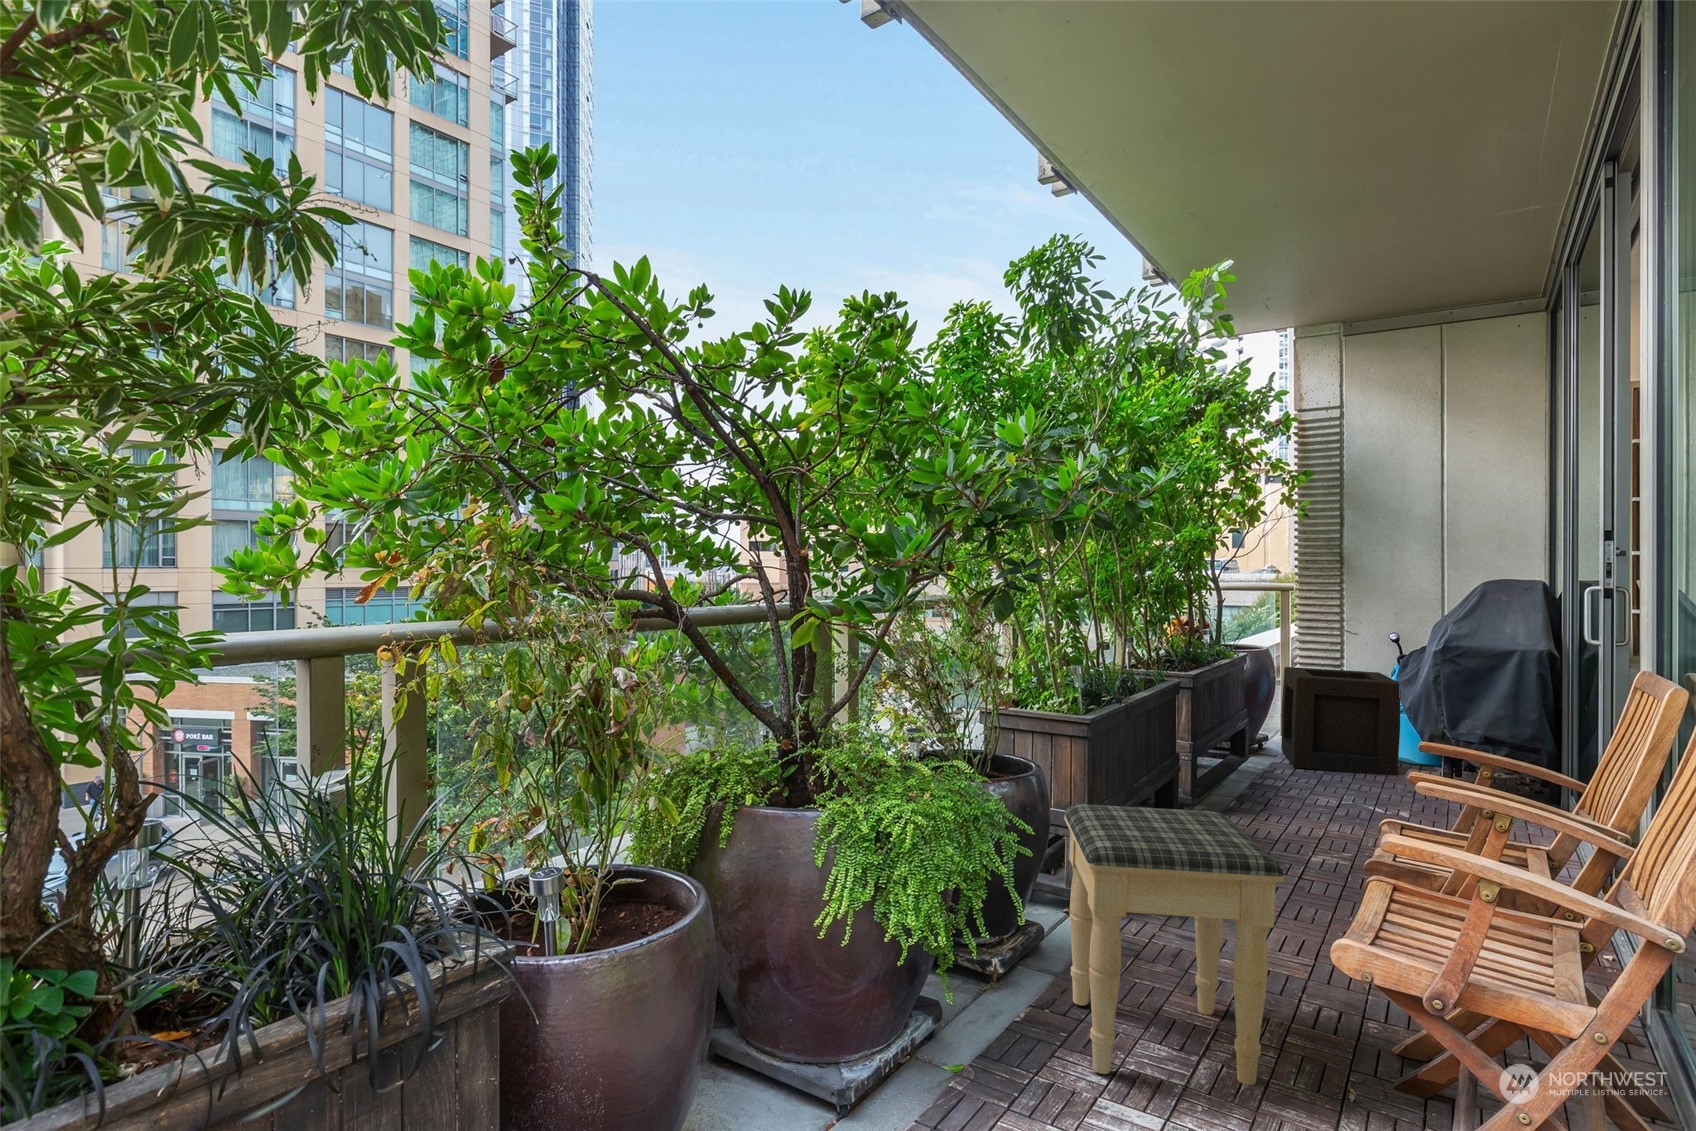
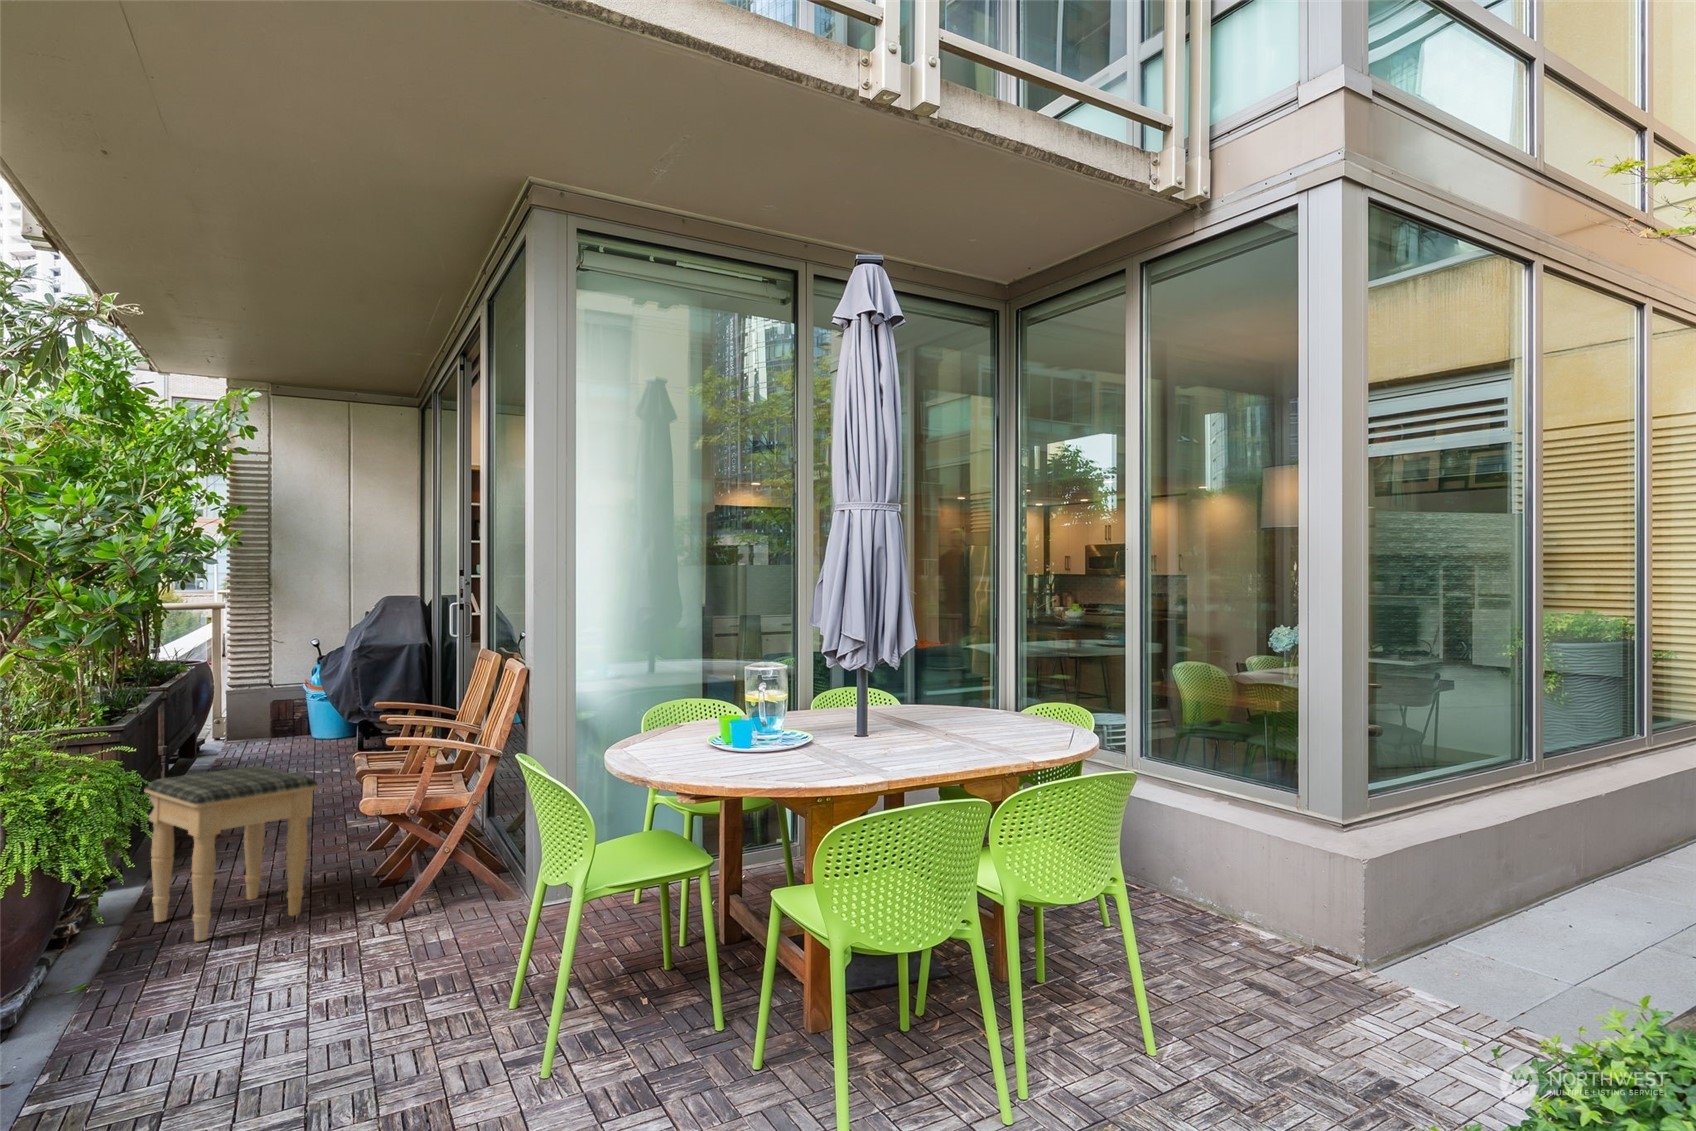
wooden crate: present [1281,667,1401,776] -> none [221,673,324,759]

